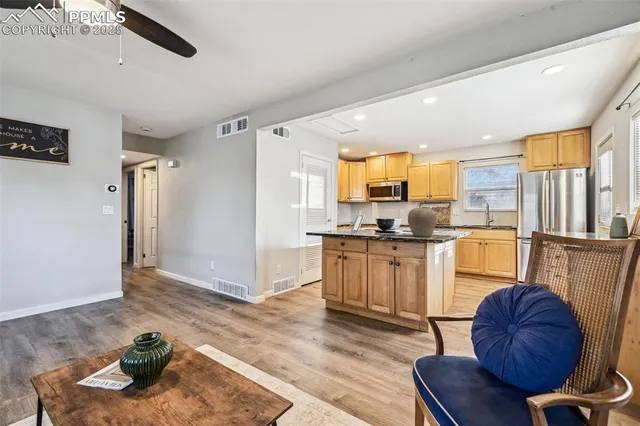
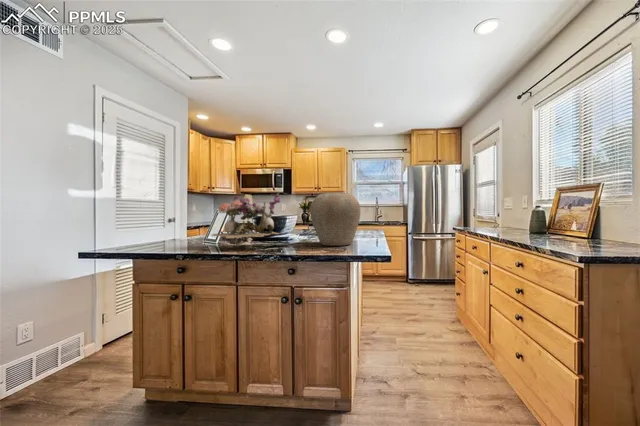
flower arrangement: none [357,208,391,235] -> present [212,193,280,246]

